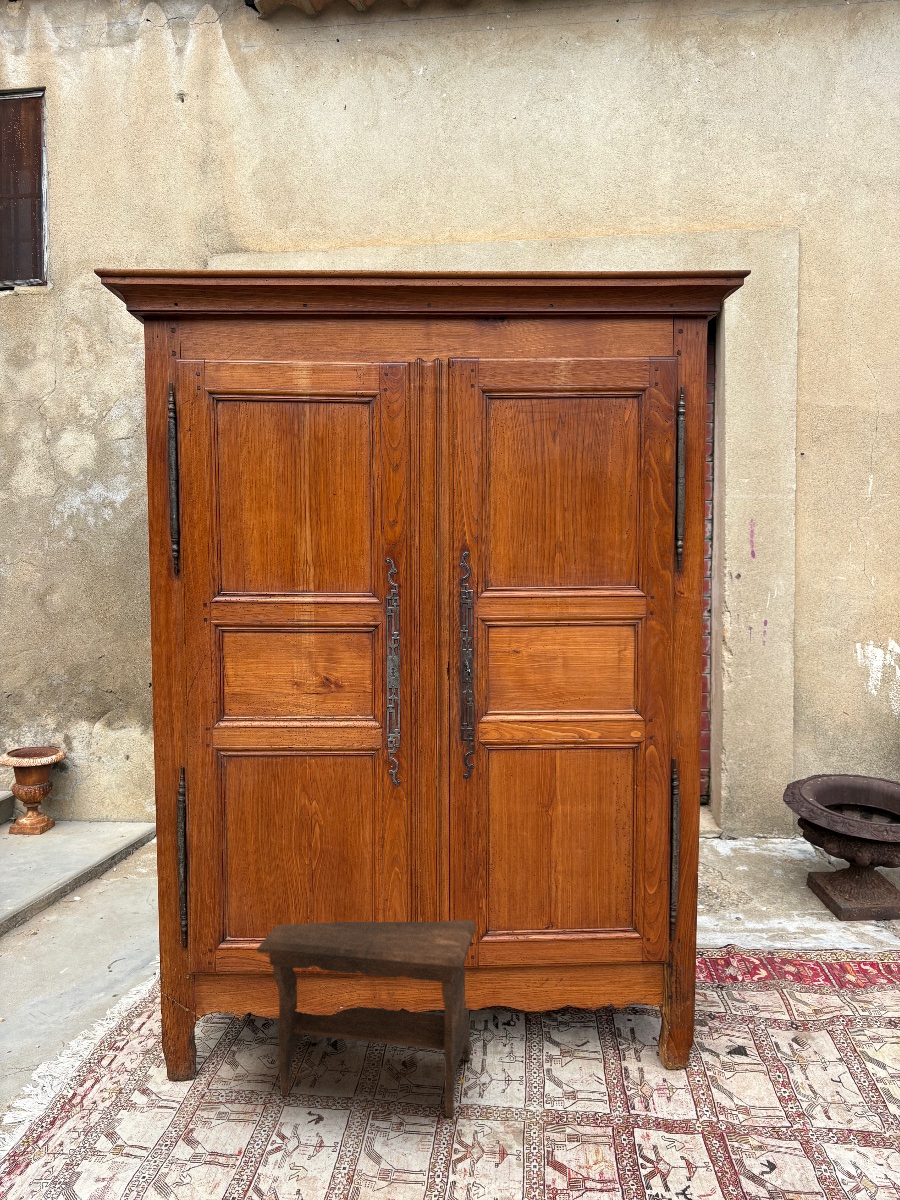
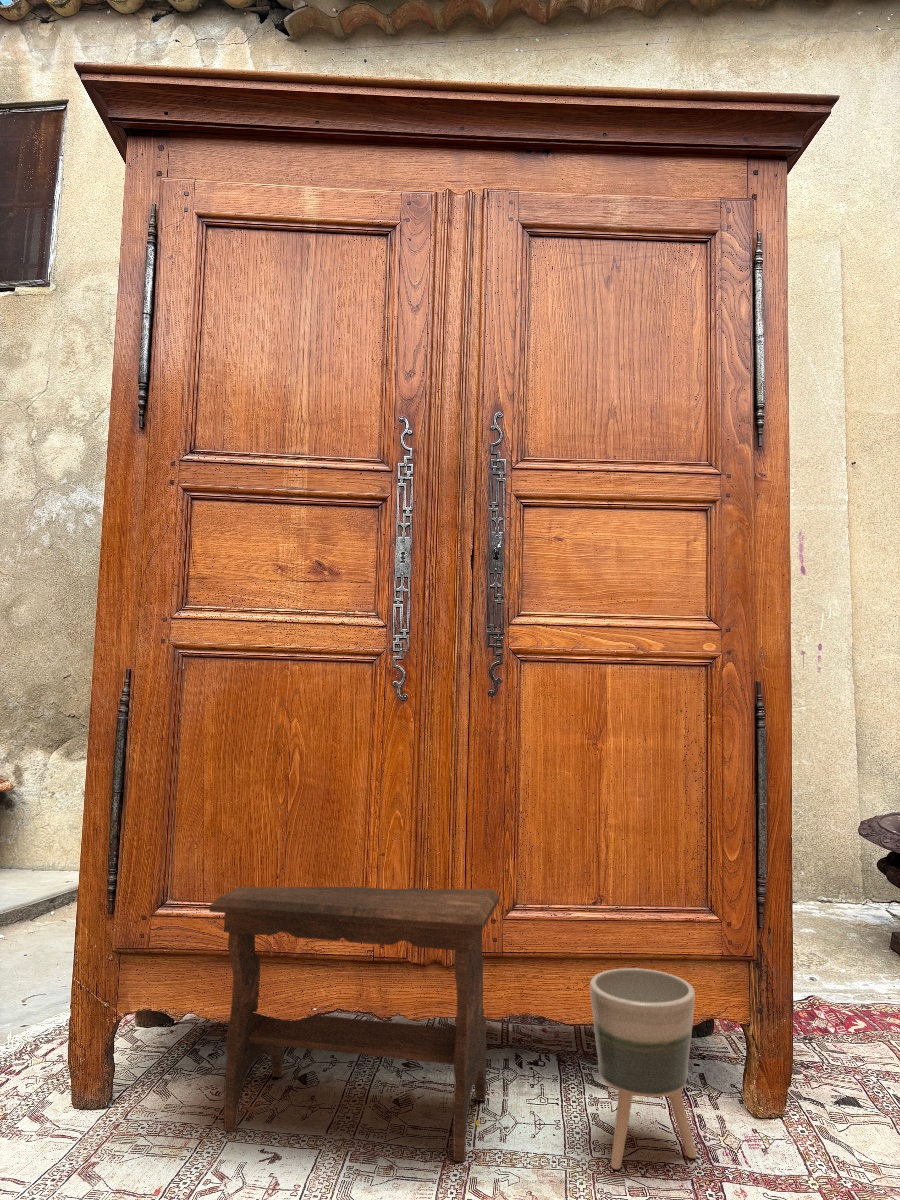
planter: none [543,975,619,1121] -> present [590,968,697,1169]

